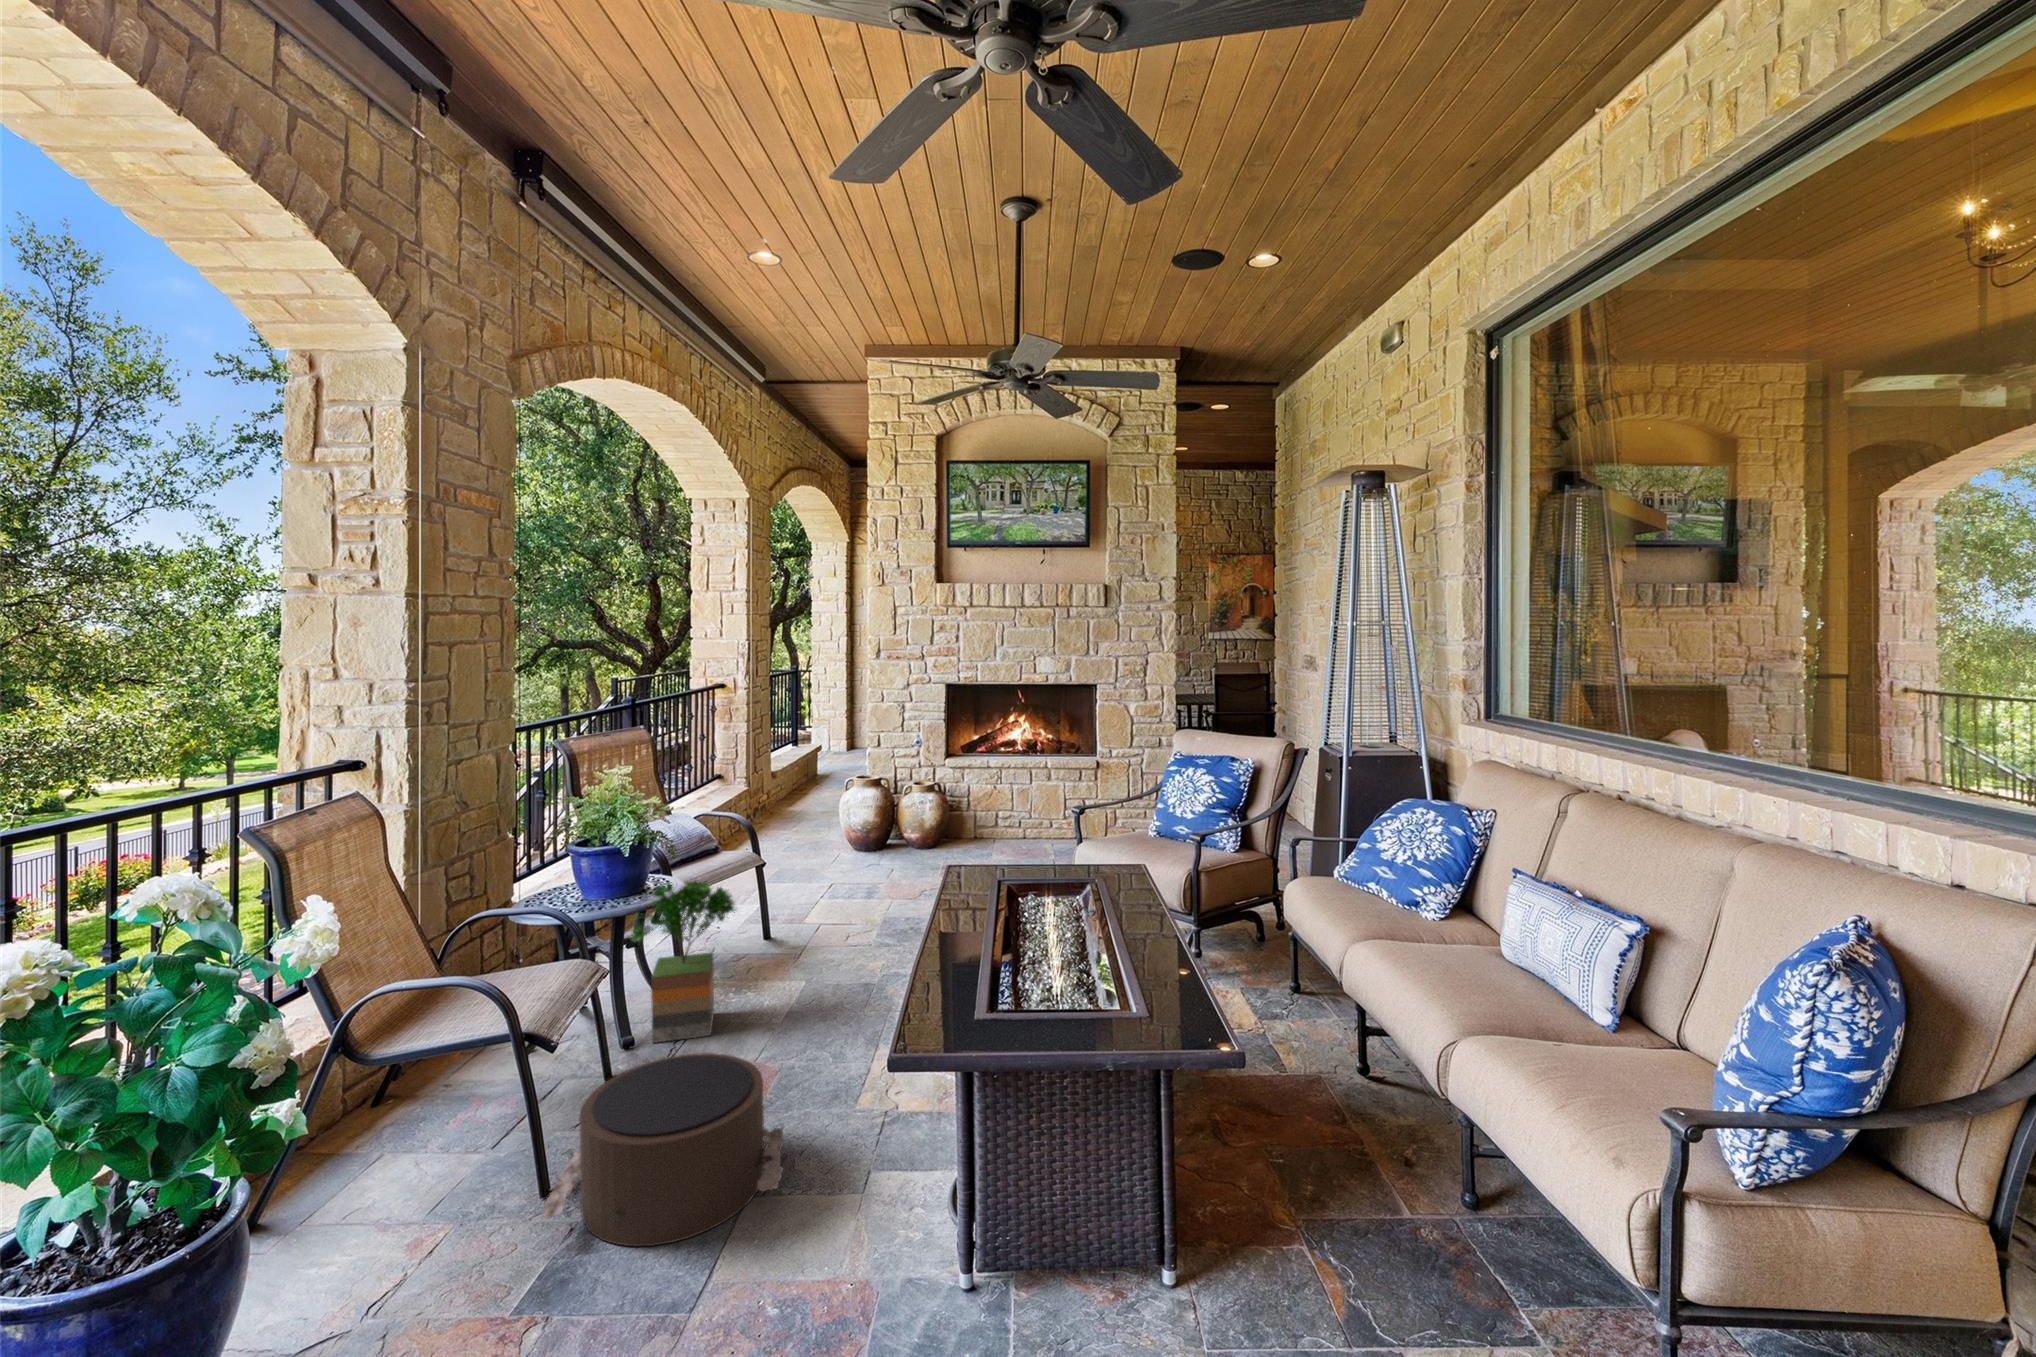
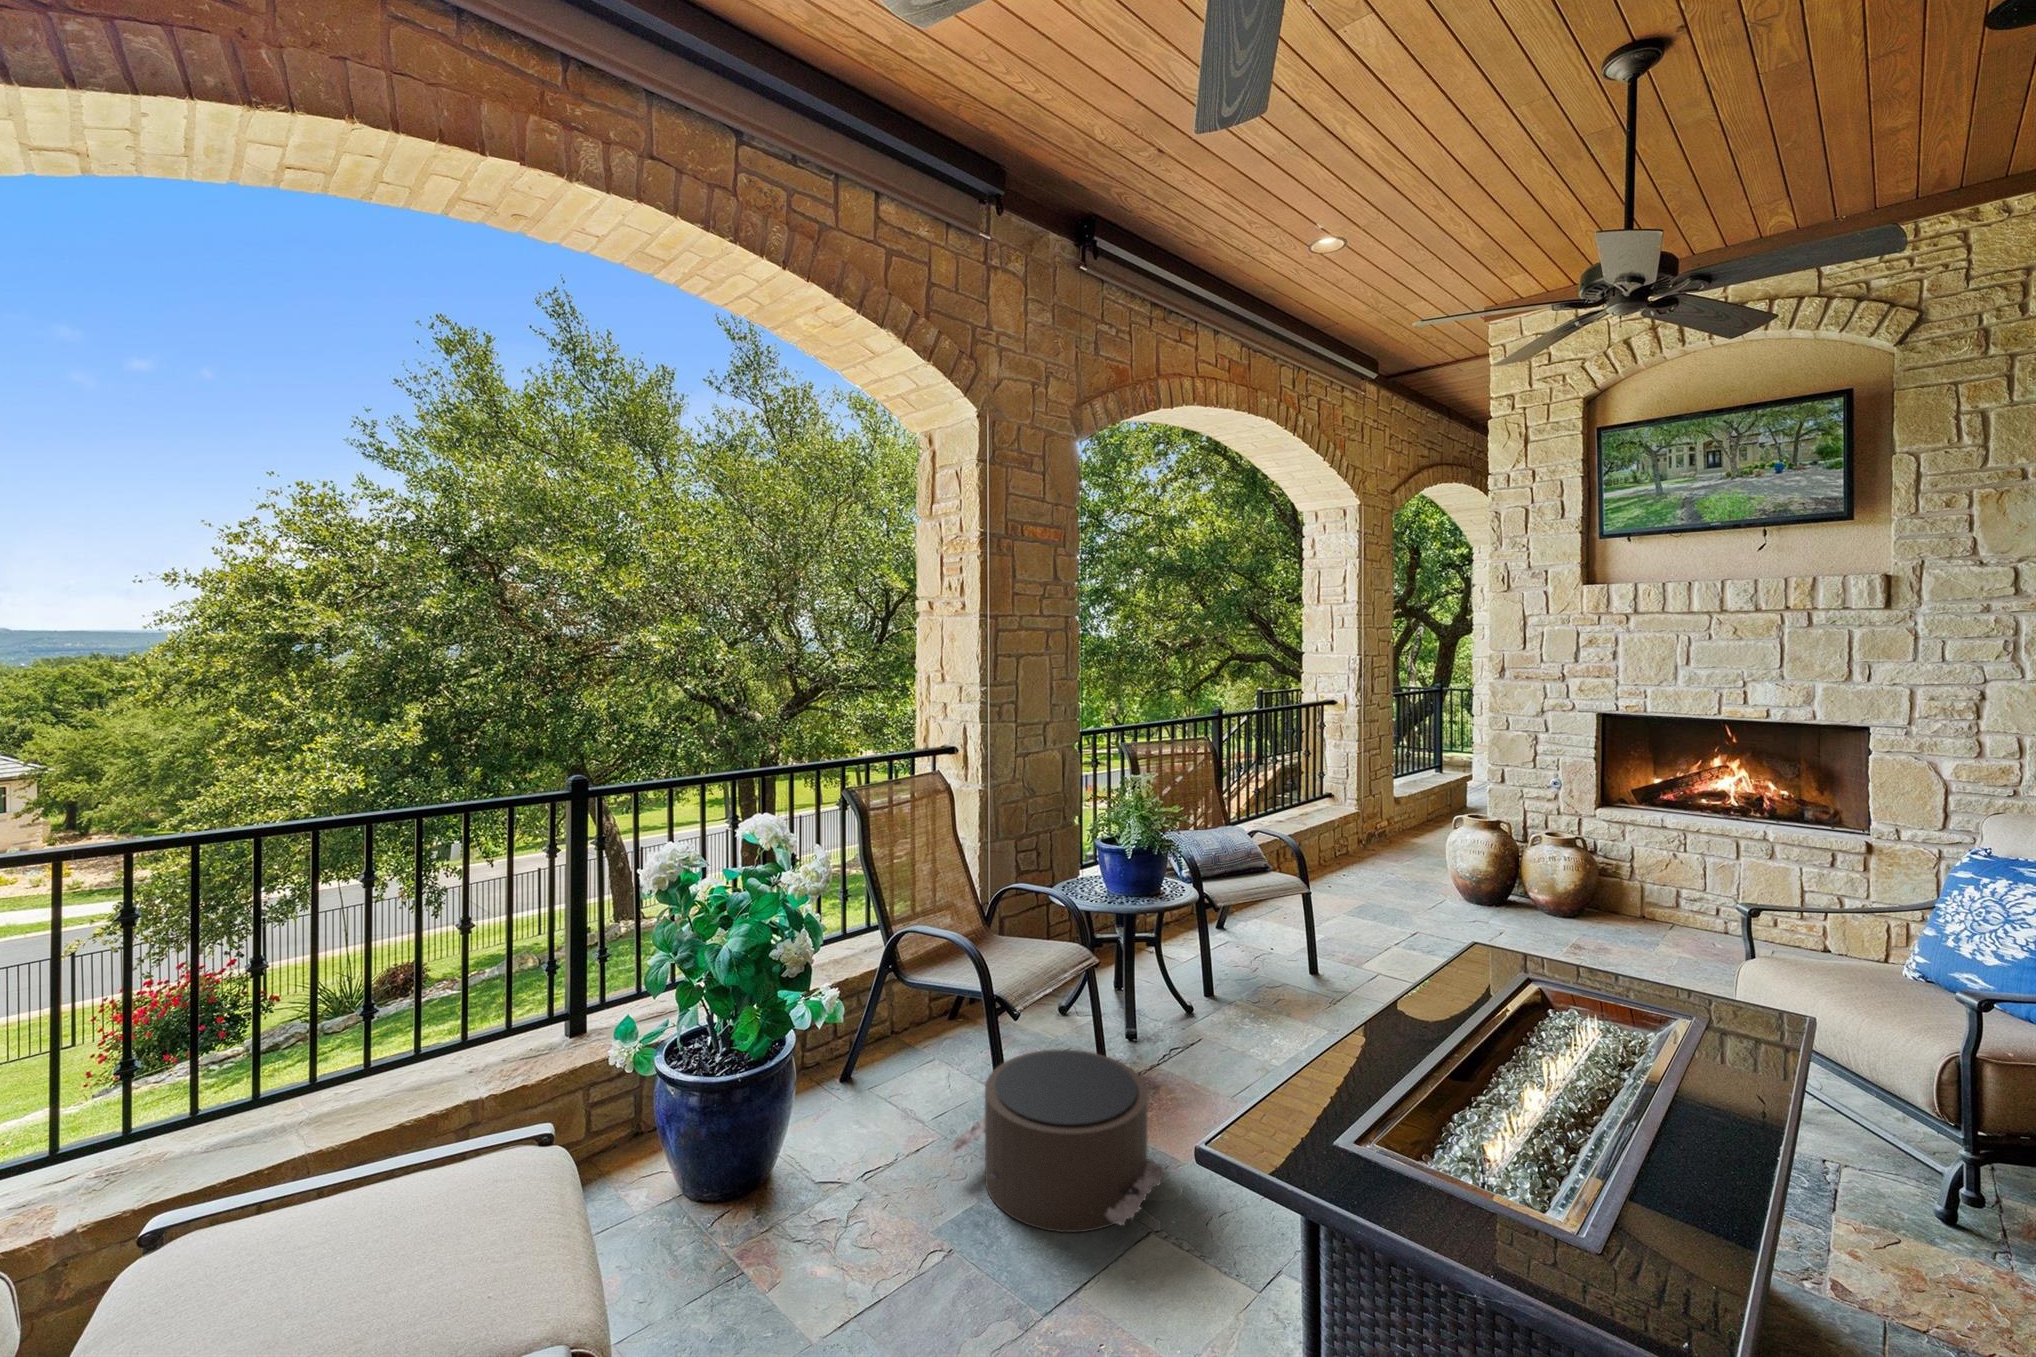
potted tree: present [631,881,736,1043] -> none [1116,887,1227,1049]

